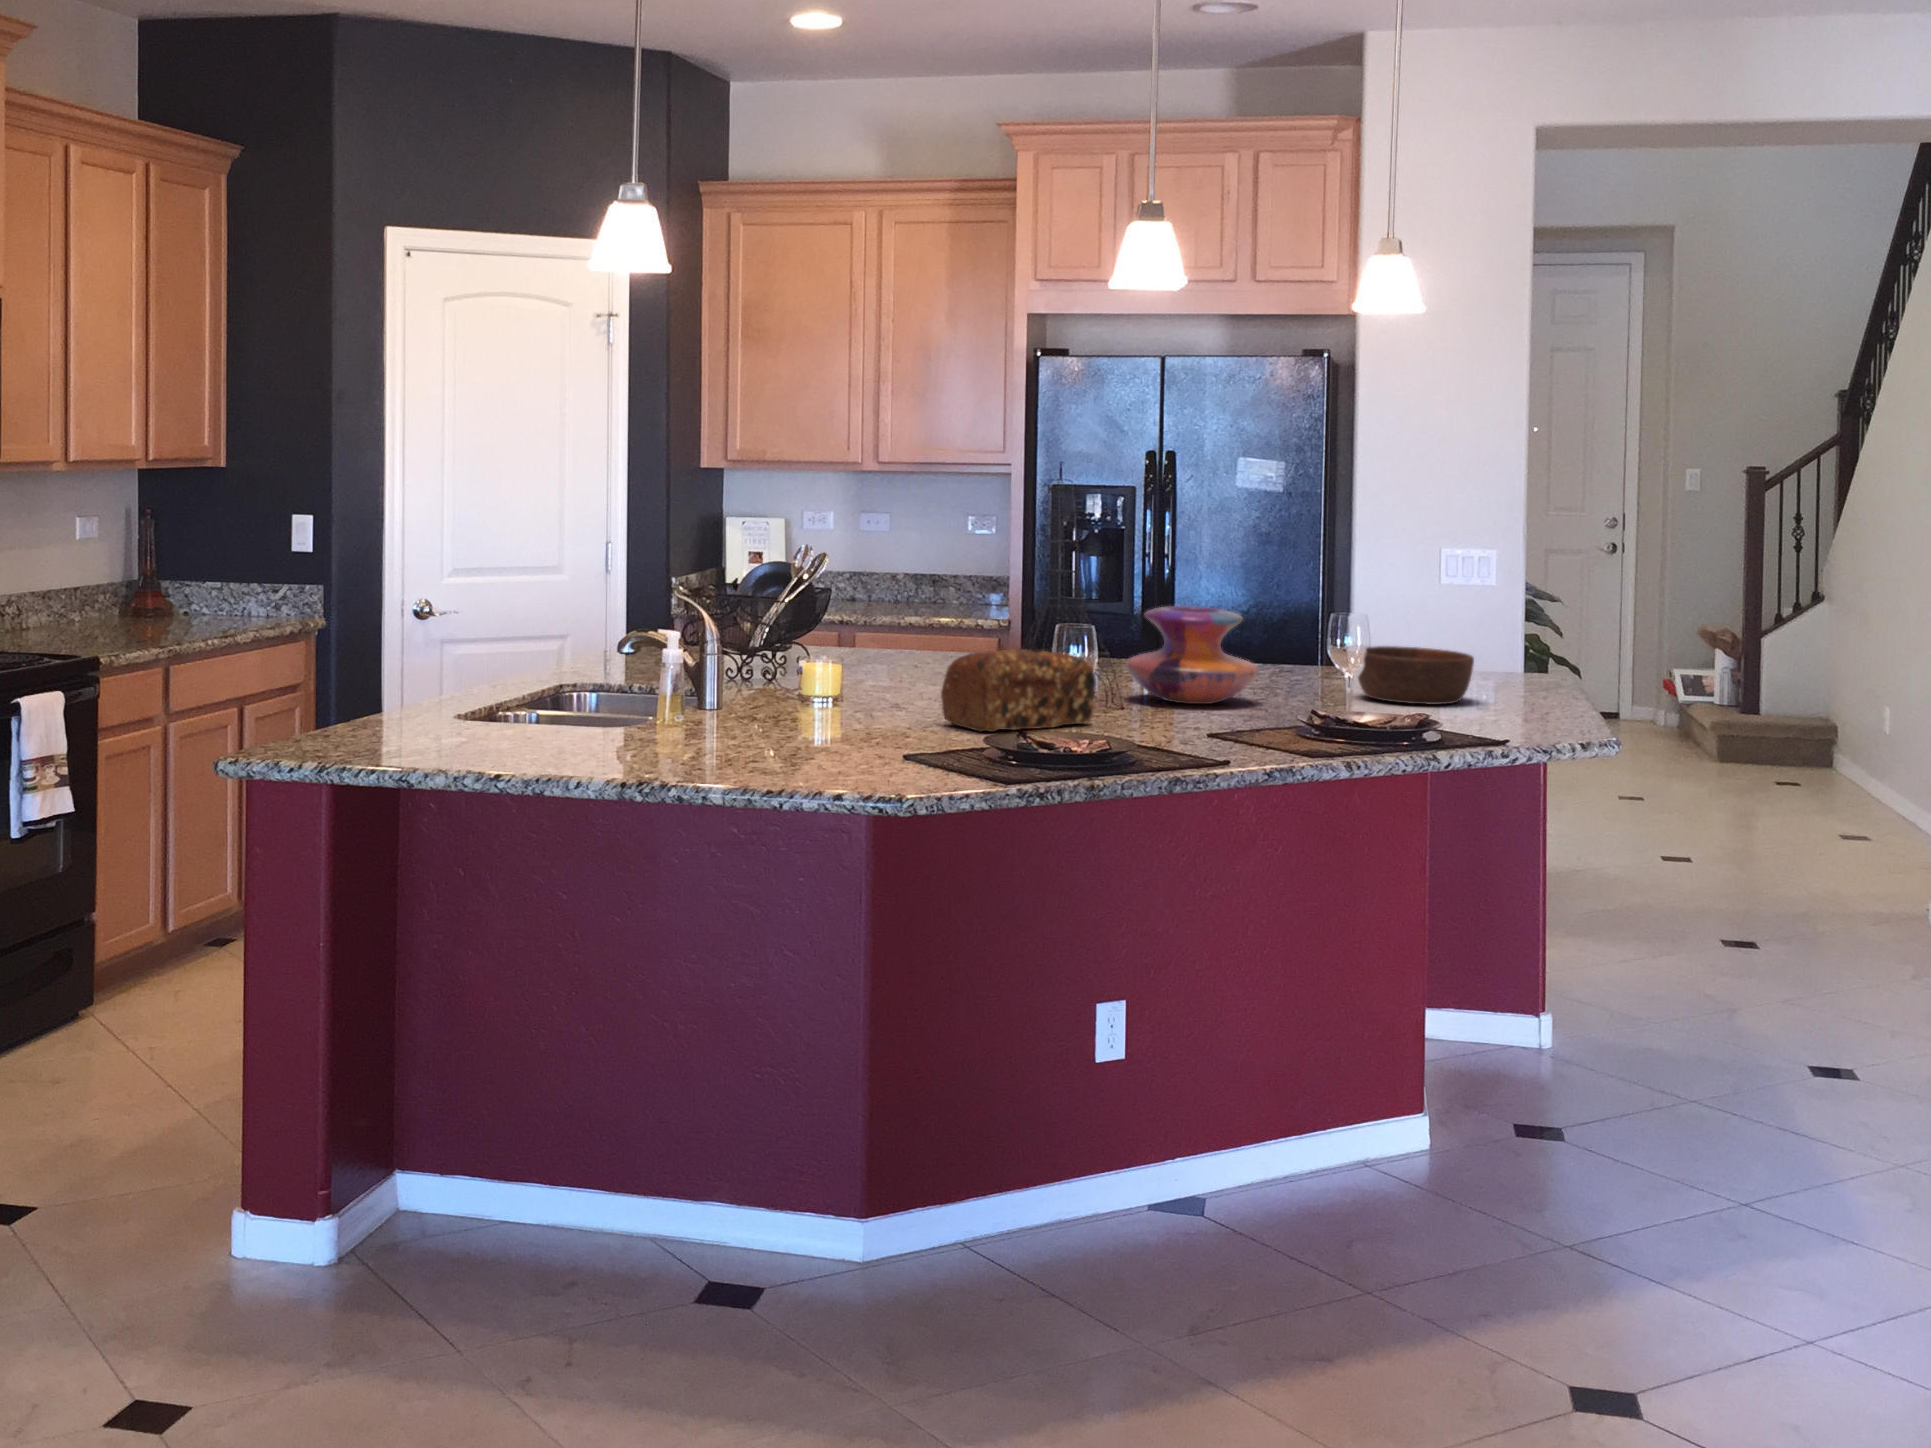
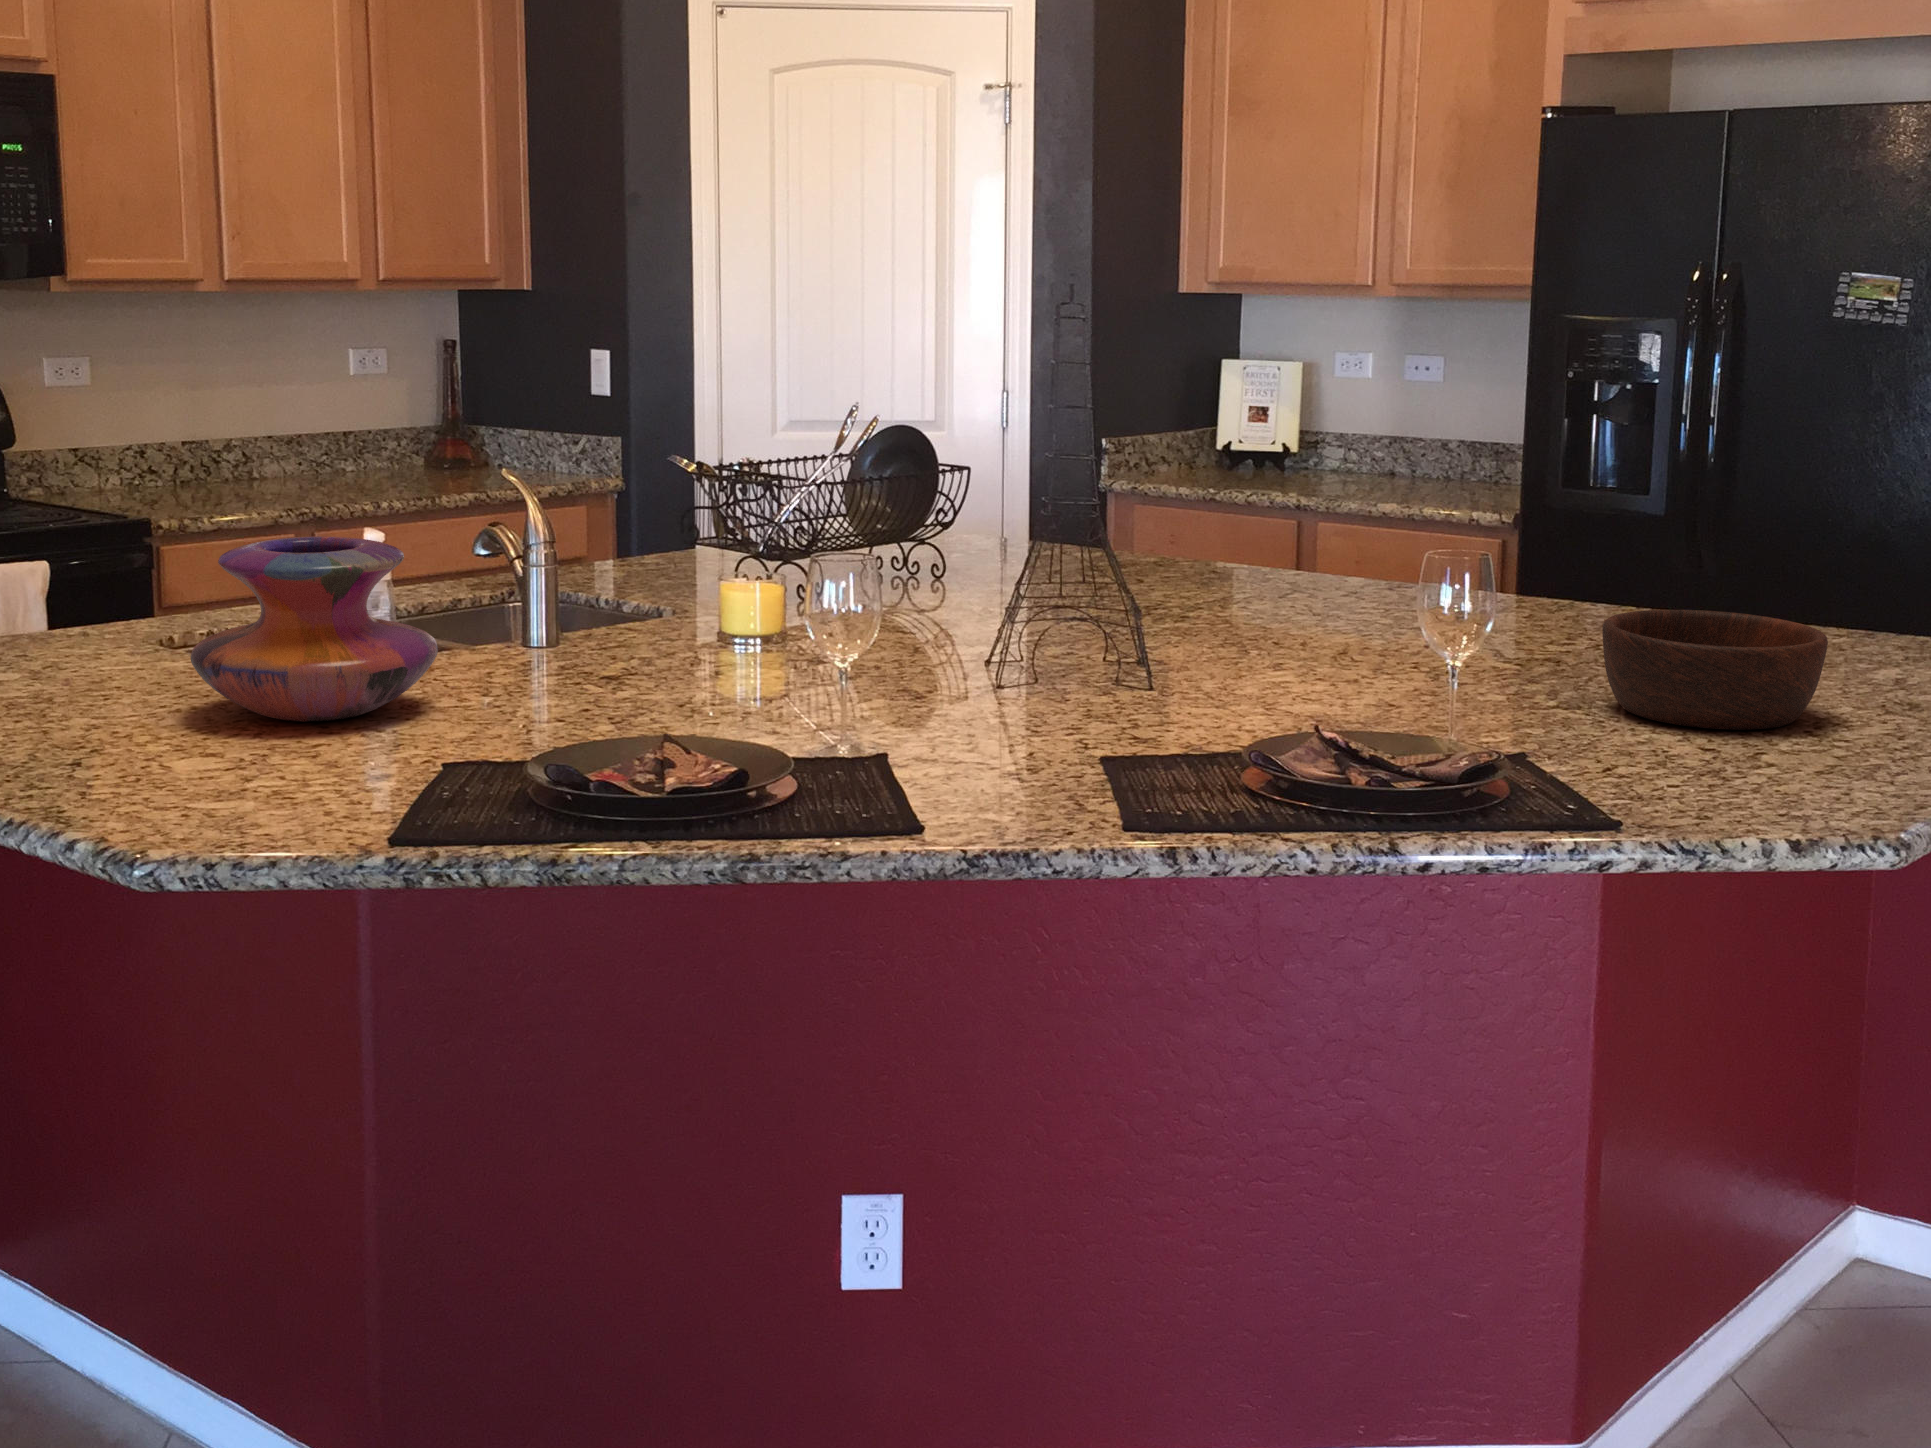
decorative vase: present [1126,606,1258,704] -> present [191,536,438,721]
bread loaf: present [941,649,1096,732] -> none [716,587,958,726]

